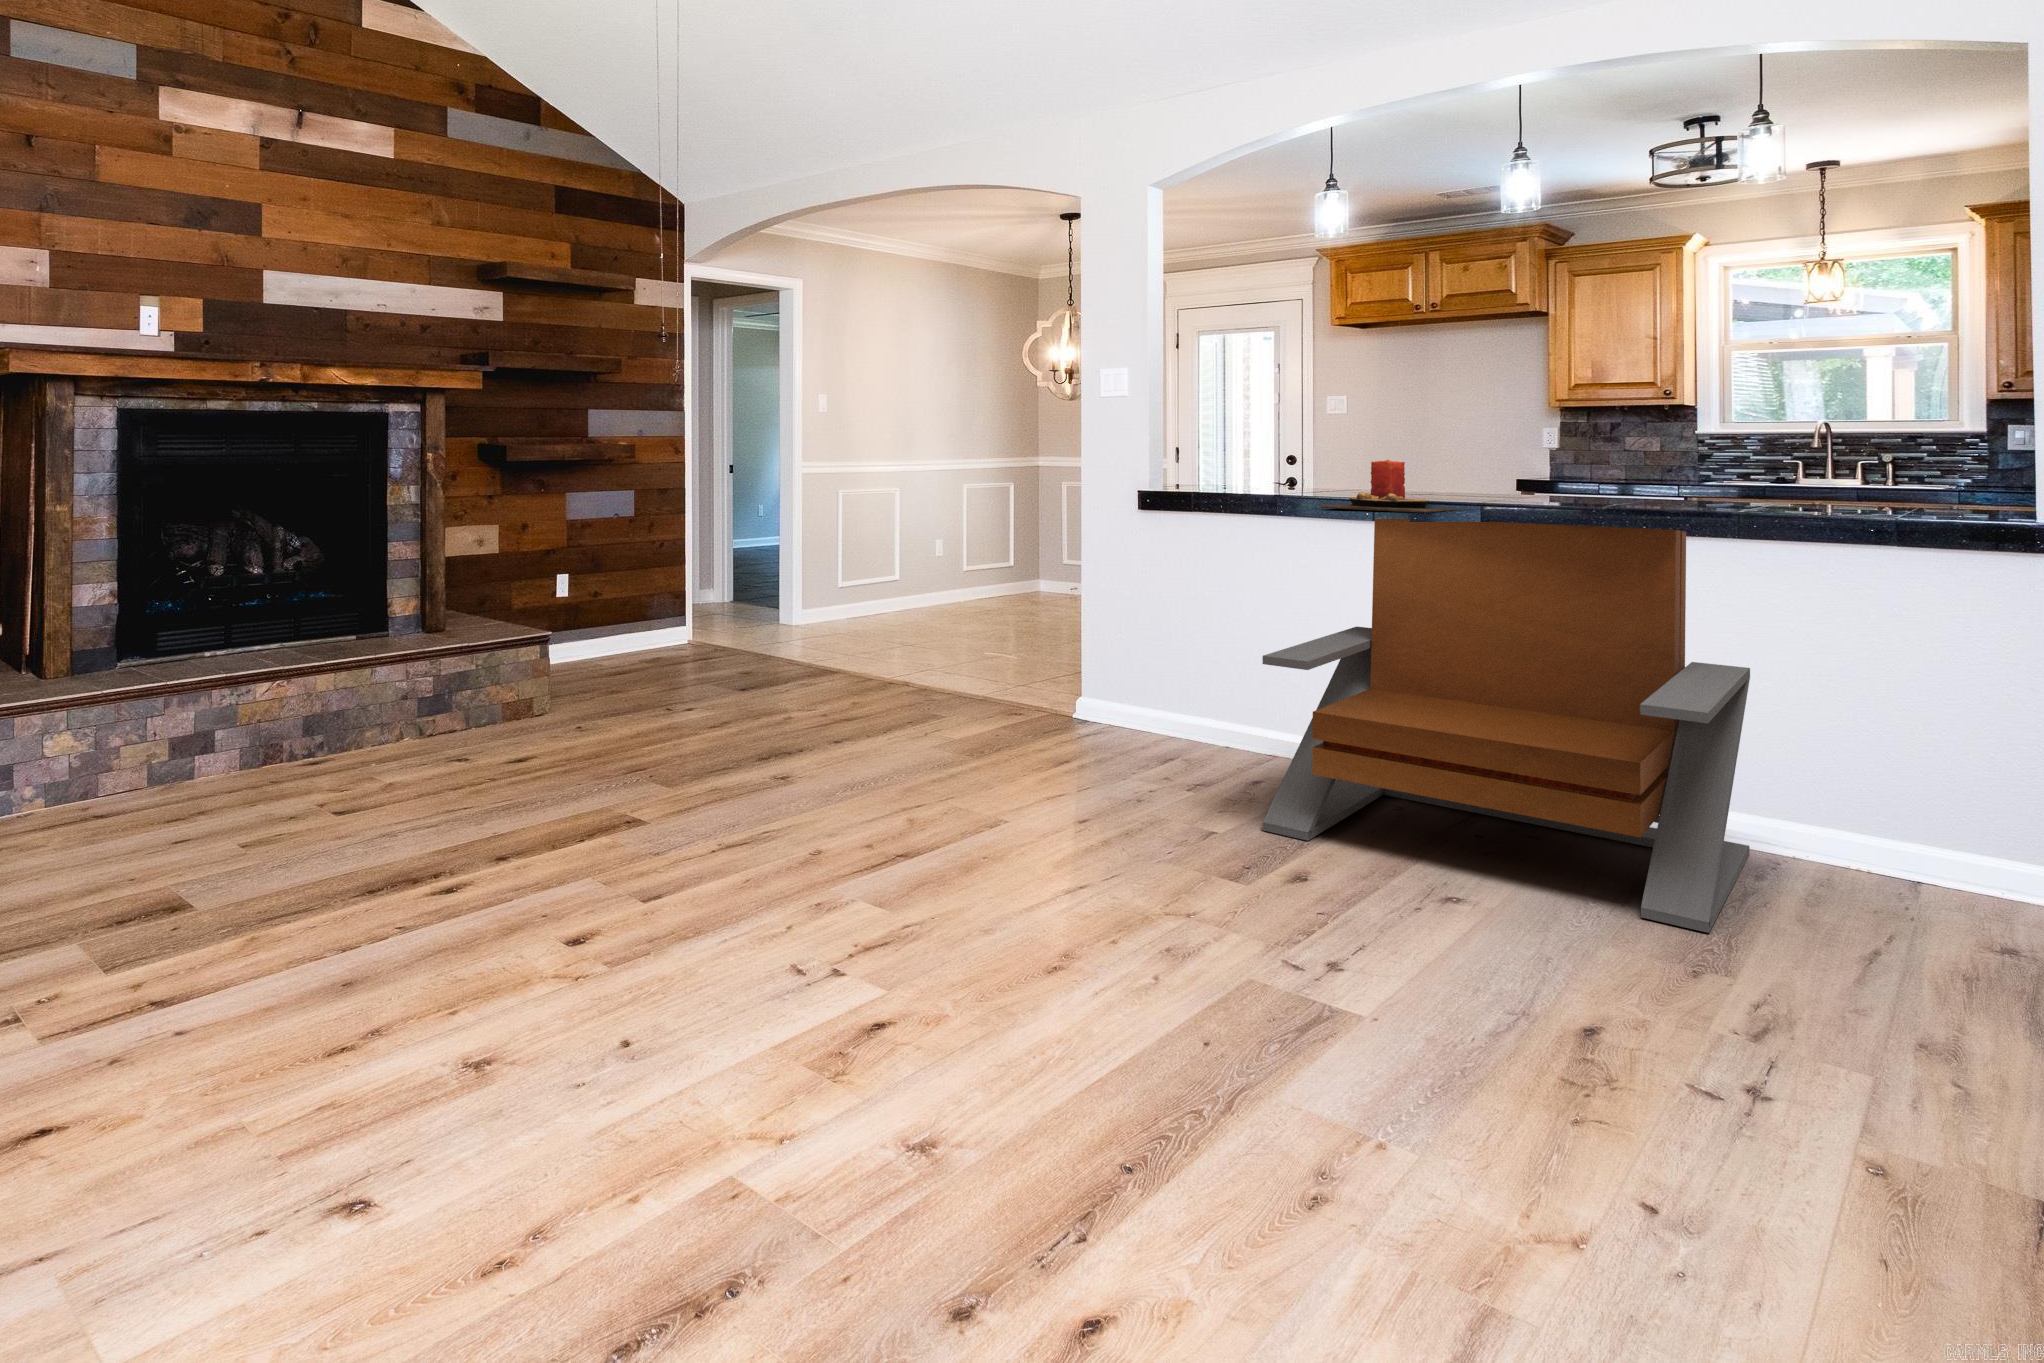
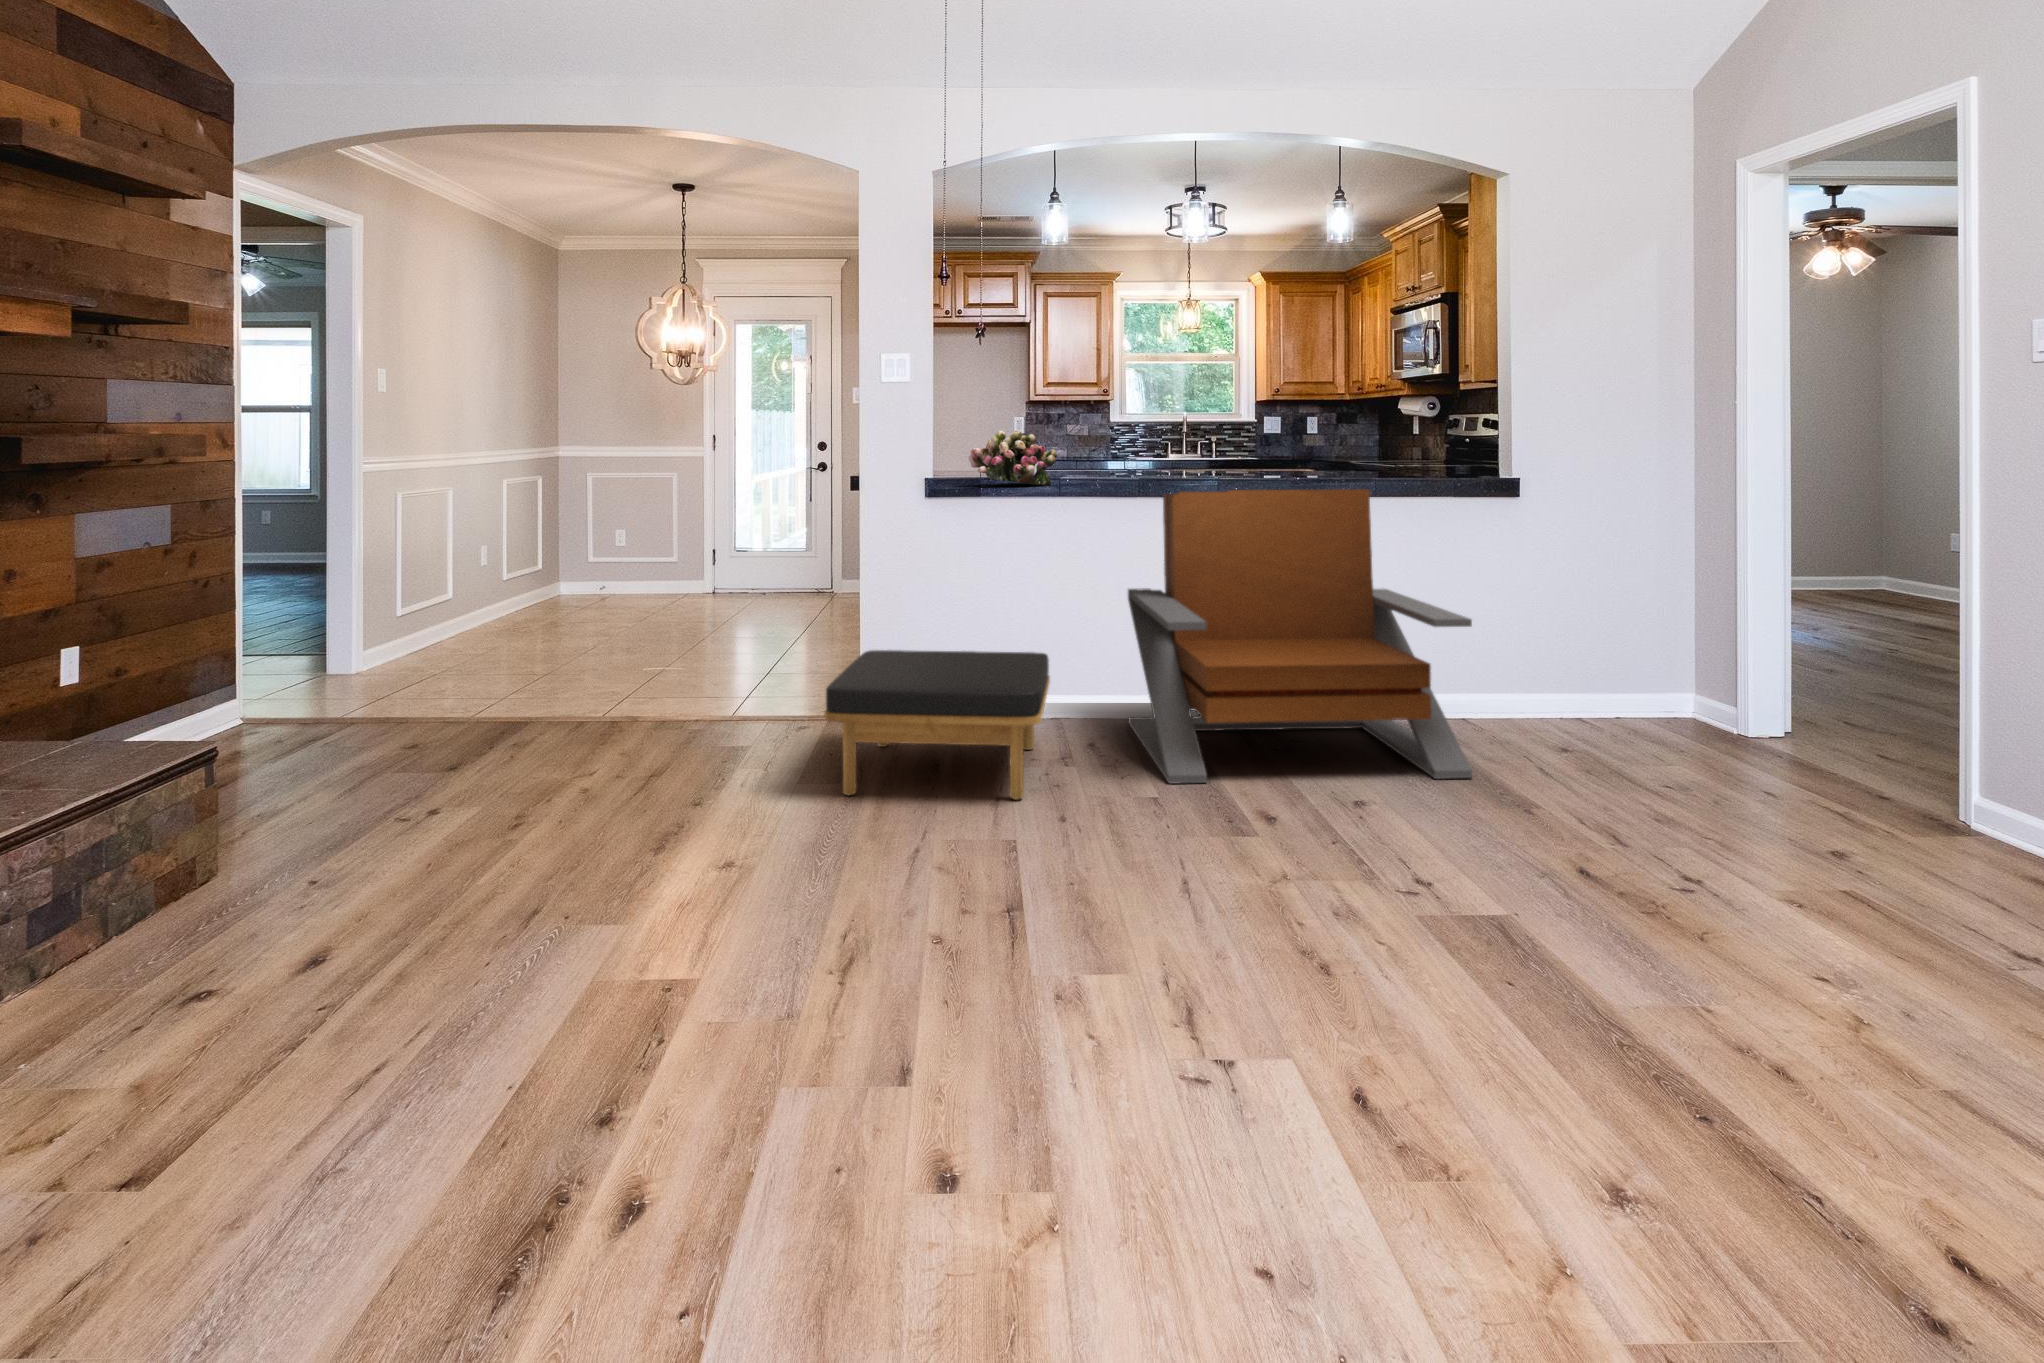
flower arrangement: none [1206,446,1318,506] -> present [969,430,1057,486]
candle: present [1321,460,1463,513] -> none [1095,441,1182,486]
ottoman: none [935,650,1210,802] -> present [824,650,1050,800]

